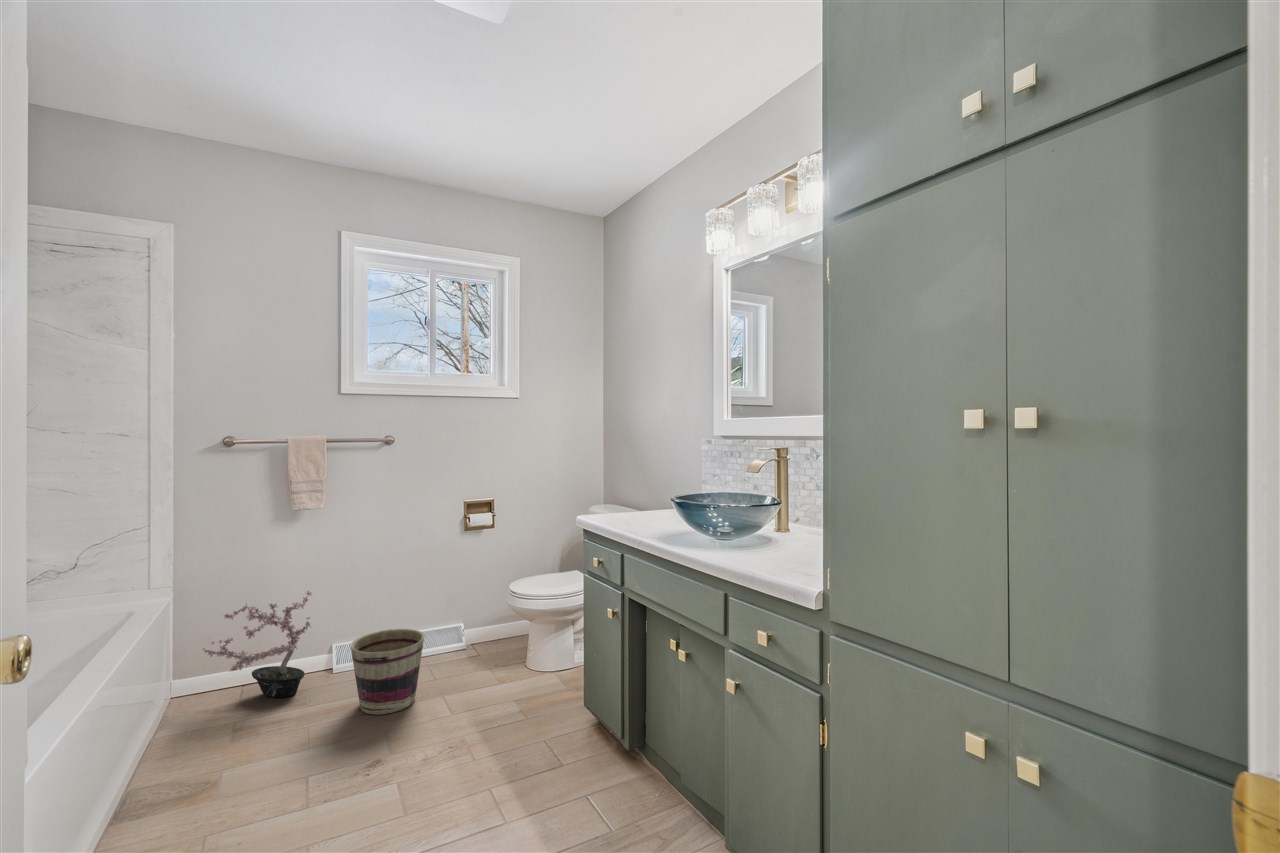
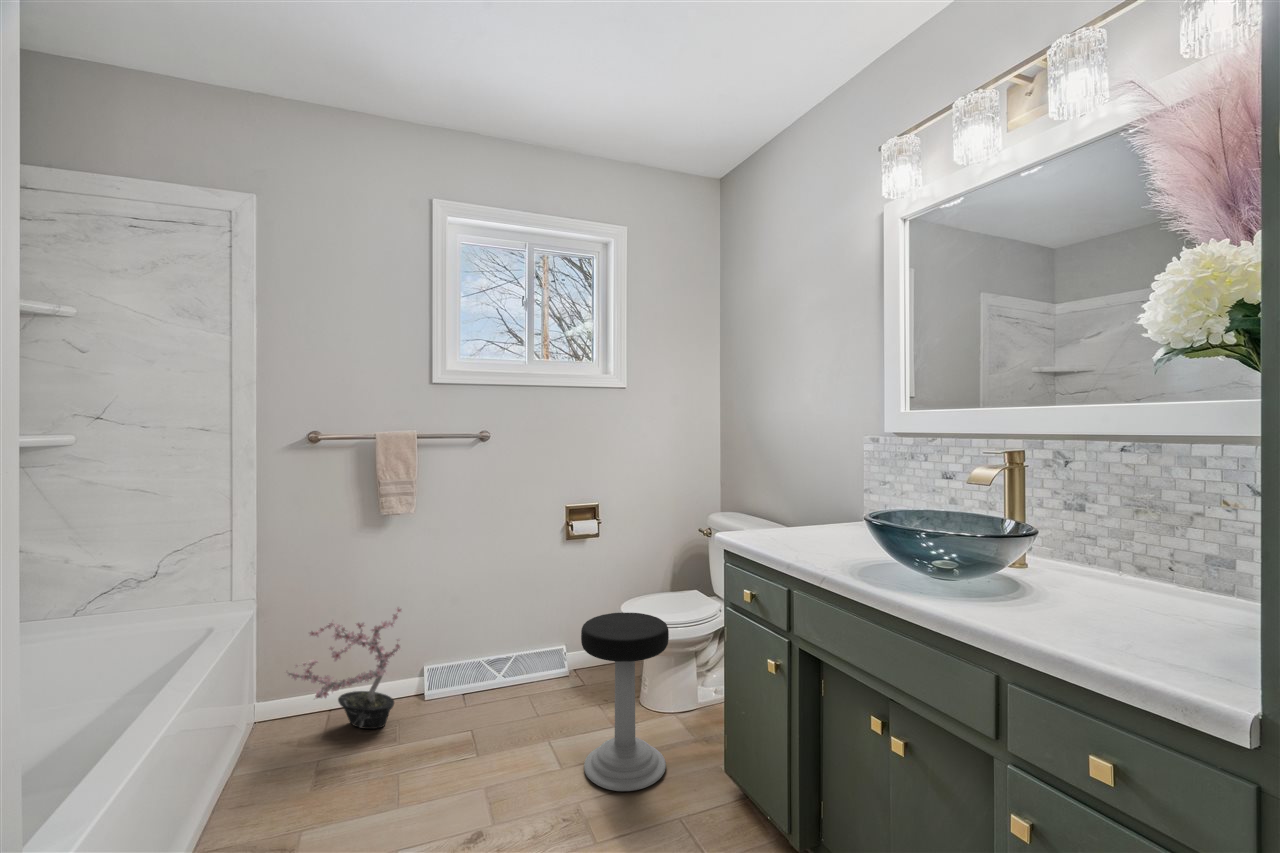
stool: none [469,586,542,727] -> present [581,613,669,791]
basket: present [351,629,424,714] -> none [445,656,527,762]

